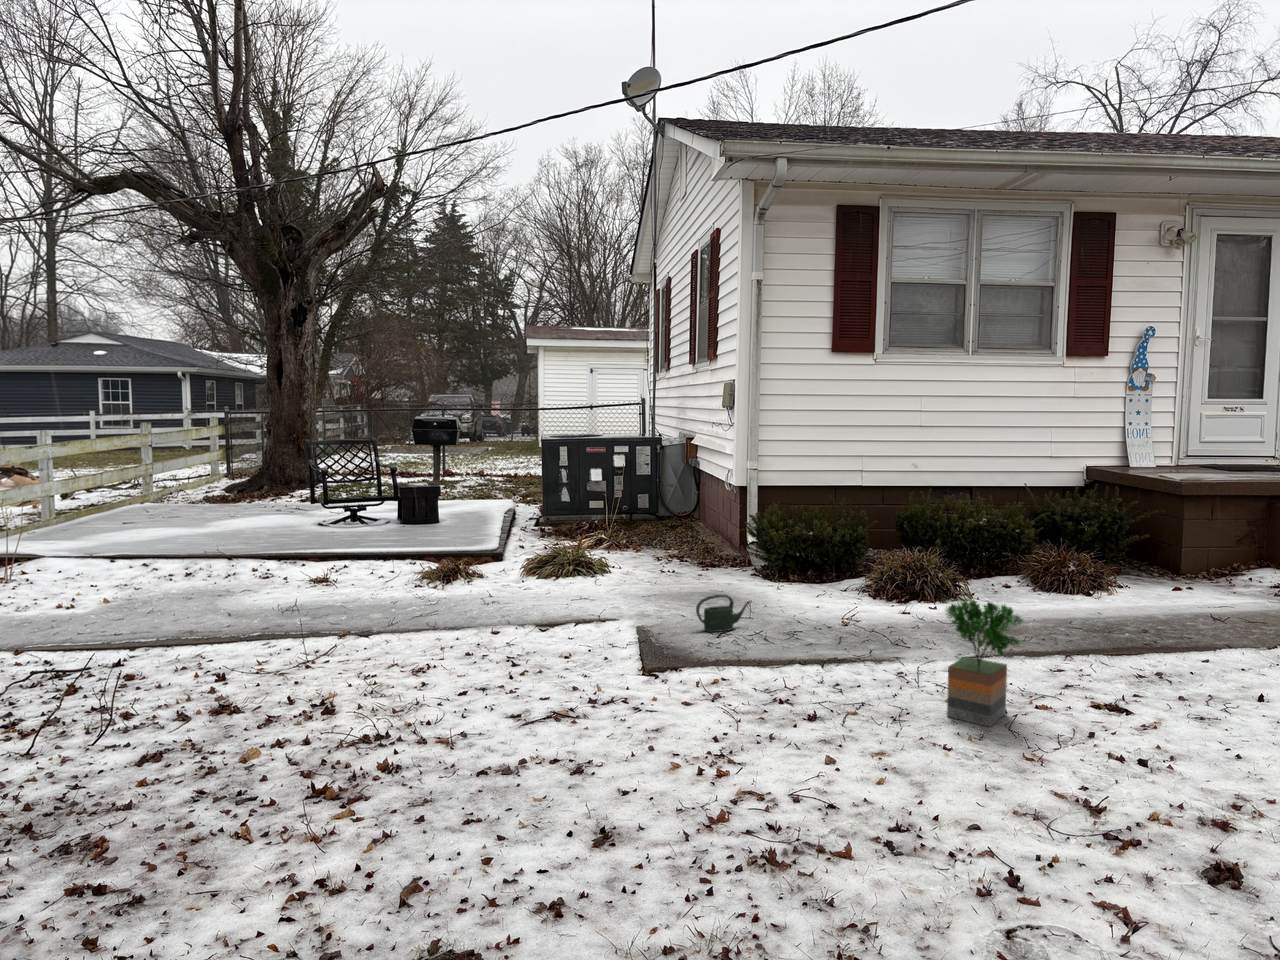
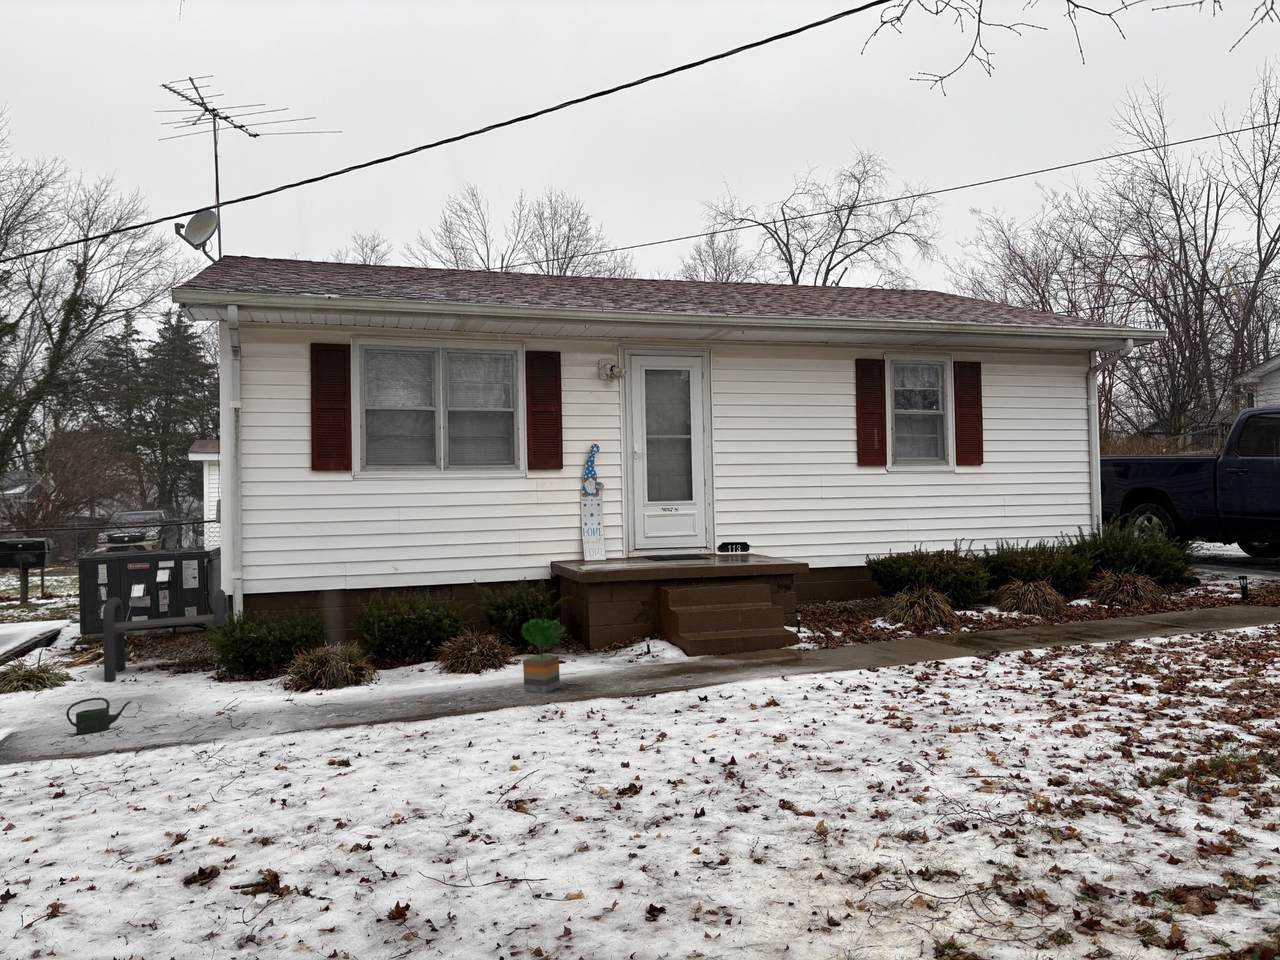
bench: none [628,479,748,570] -> present [103,589,228,682]
potted tree: present [946,600,1023,727] -> present [522,619,565,693]

